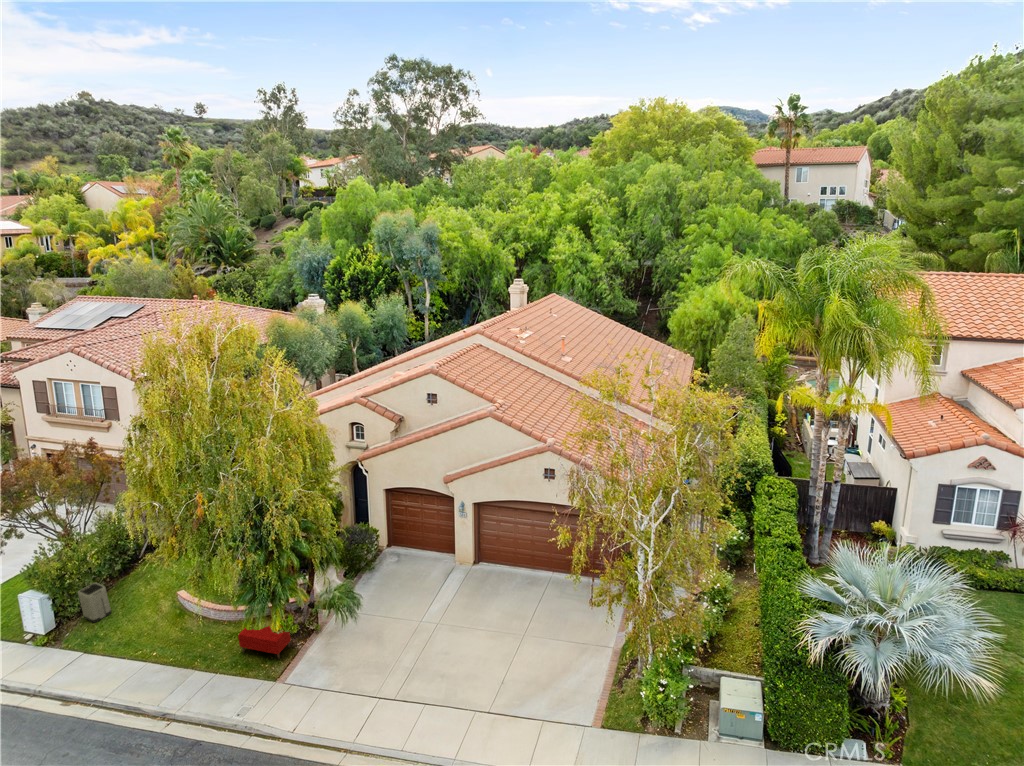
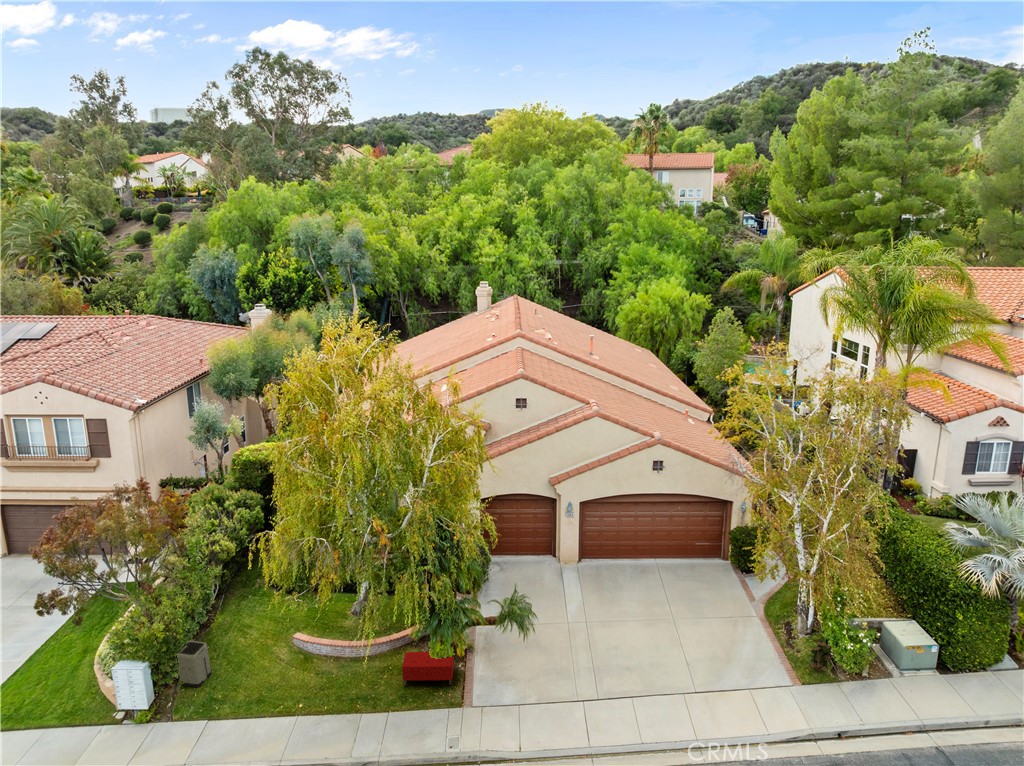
decorative plant: none [621,681,645,717] -> present [810,639,833,672]

